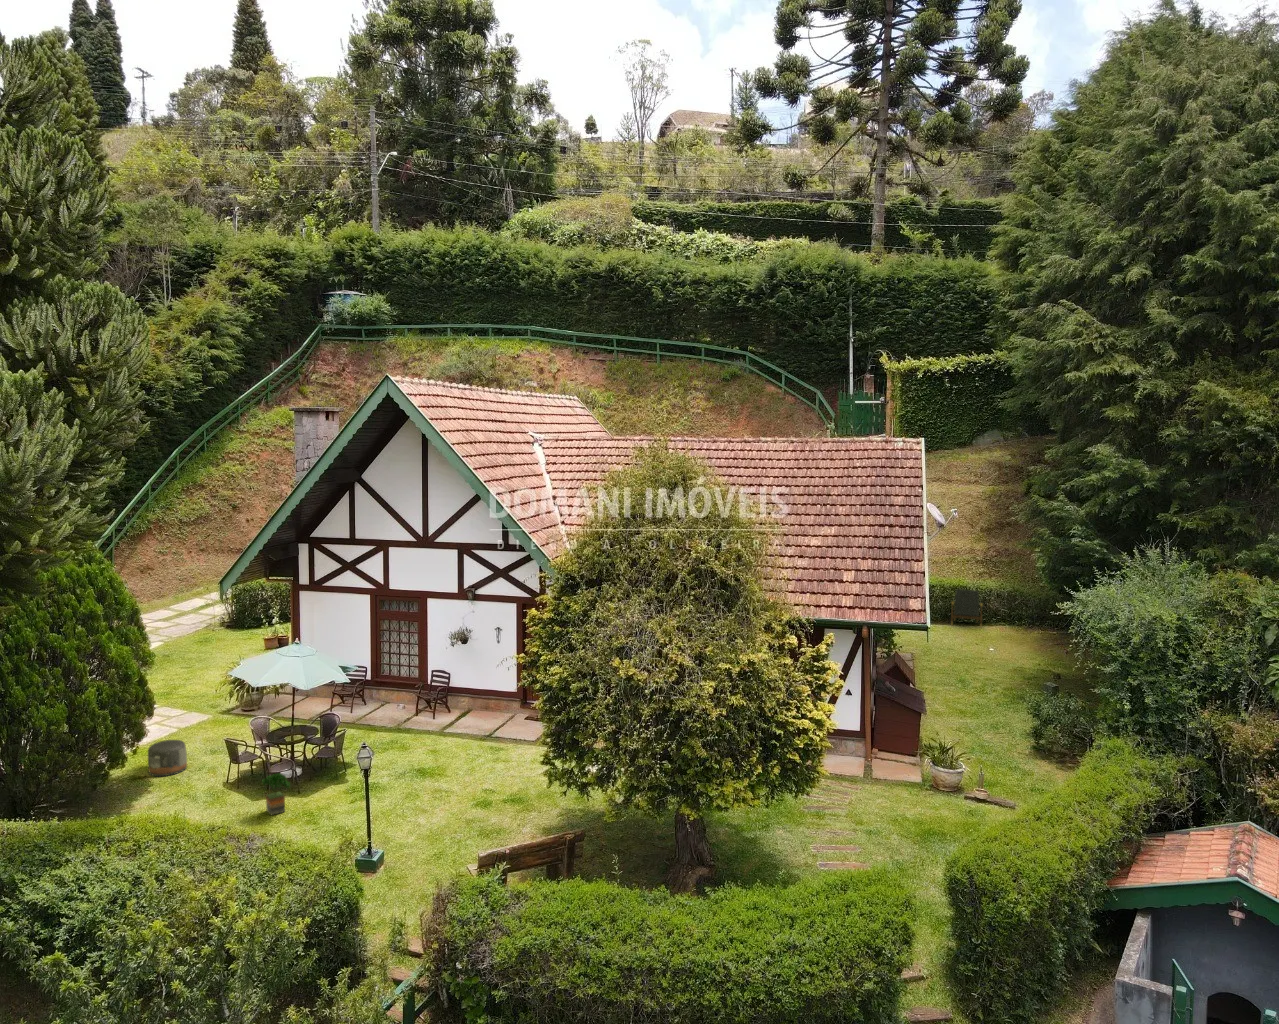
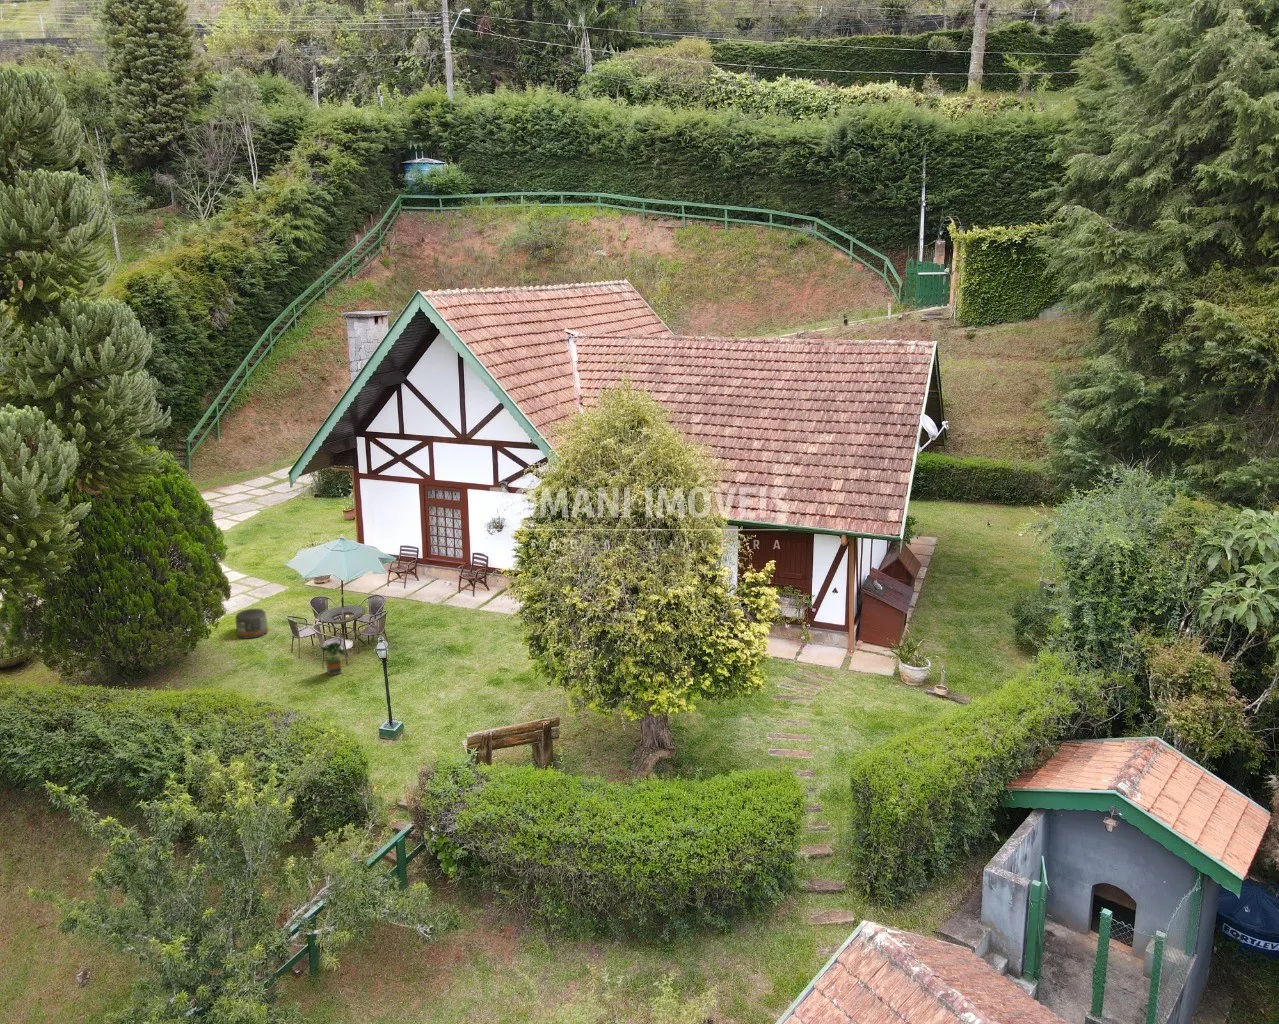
lounge chair: present [951,590,983,627] -> none [982,476,1015,515]

